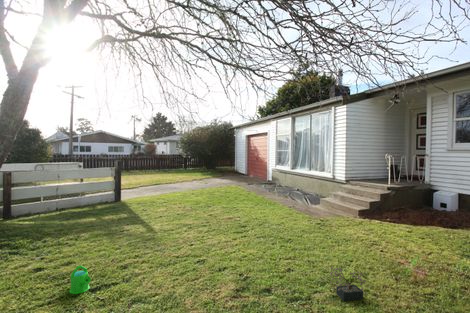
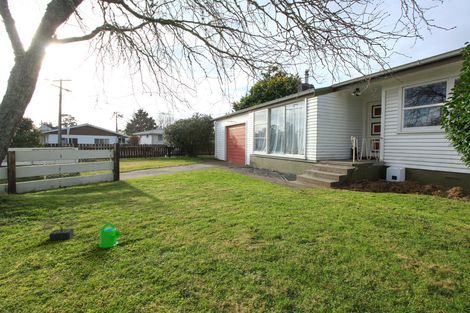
decorative plant: present [330,266,366,301] -> present [43,214,77,241]

